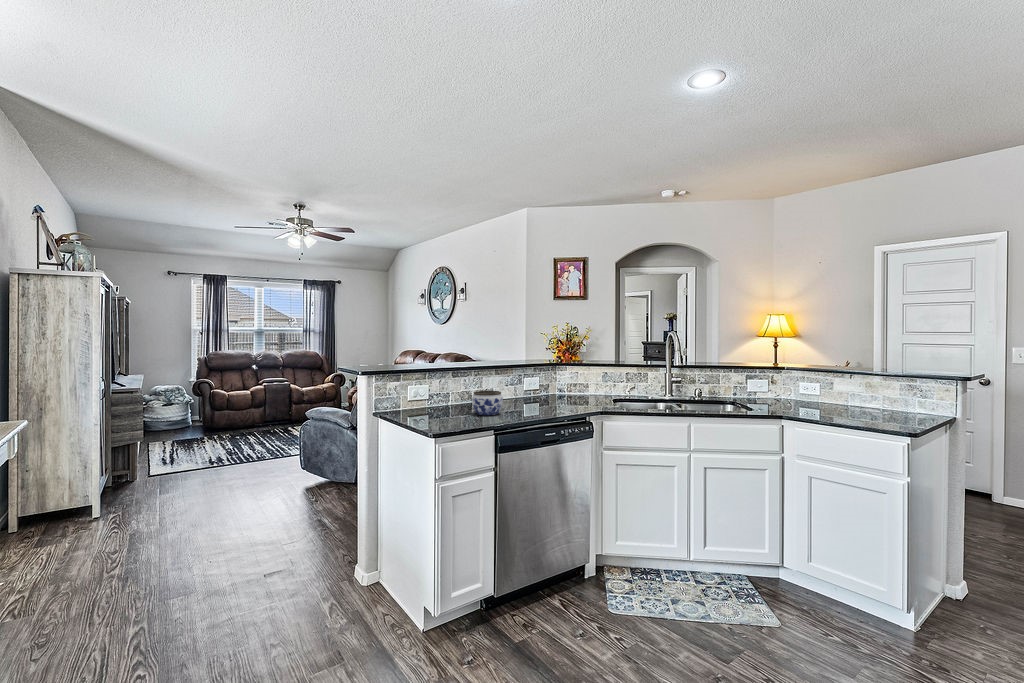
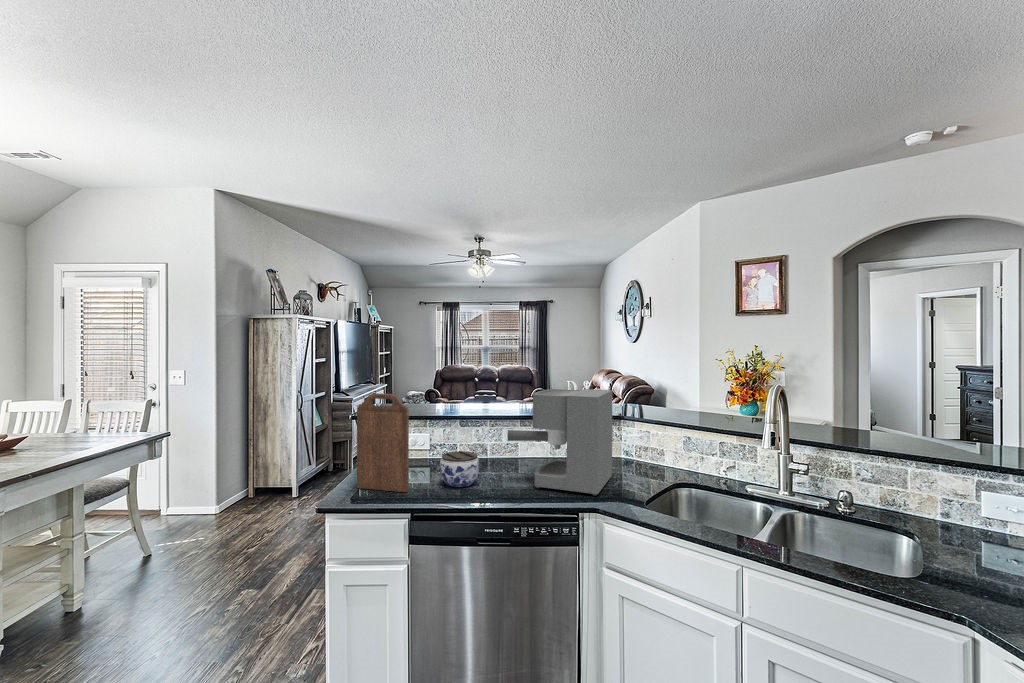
coffee maker: none [512,342,586,410] -> present [507,389,612,496]
cutting board: none [420,344,466,423] -> present [357,393,409,492]

